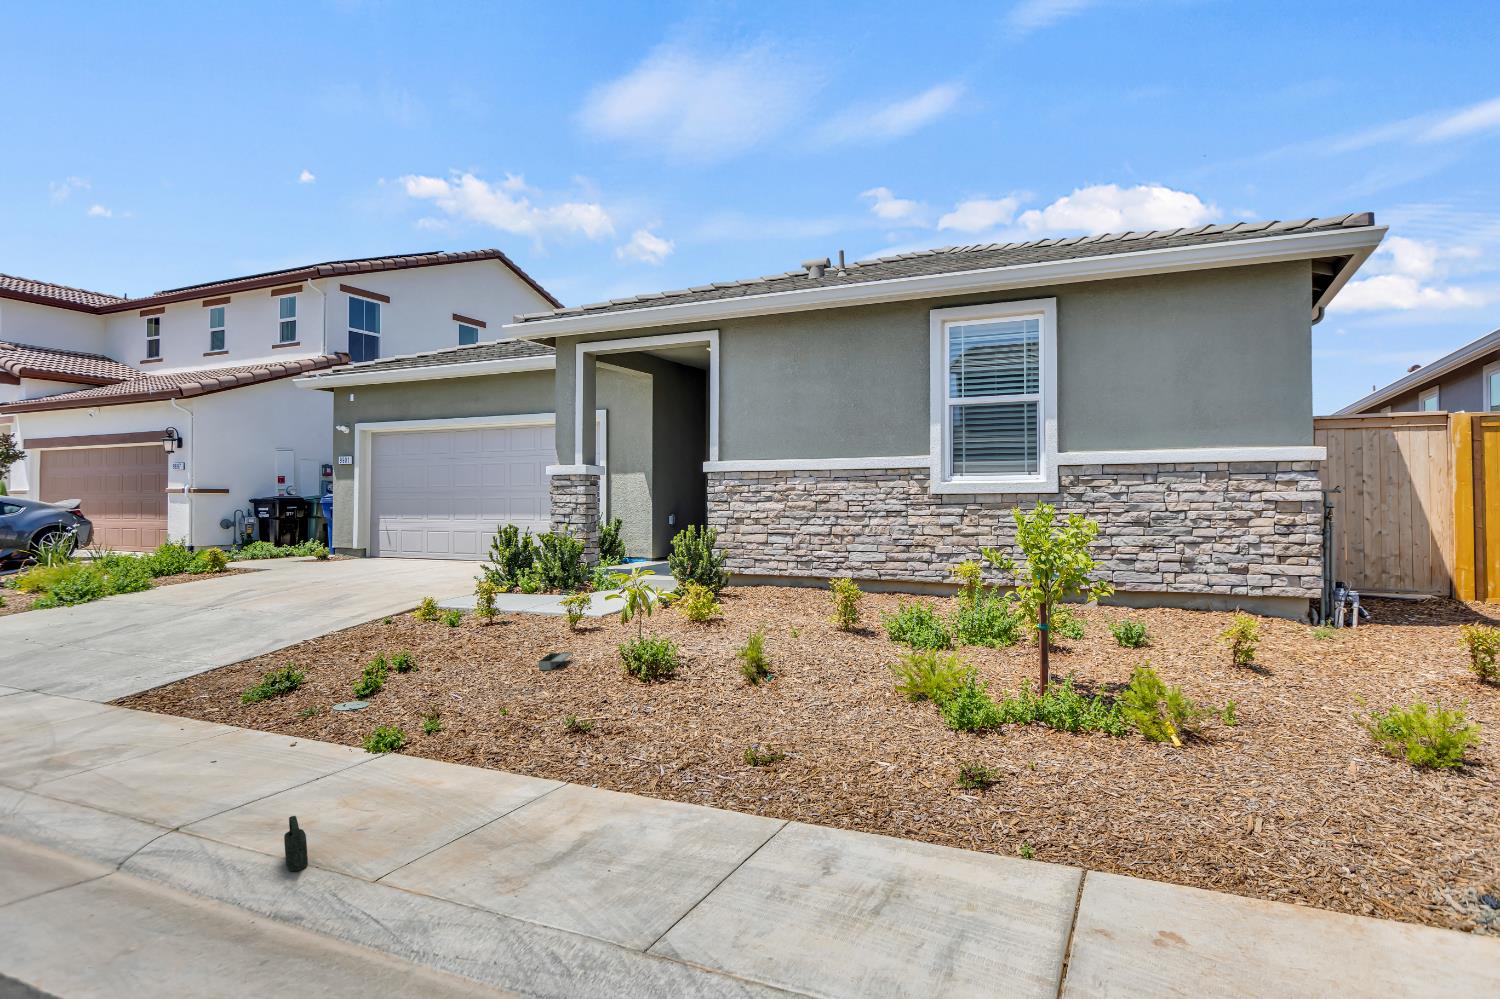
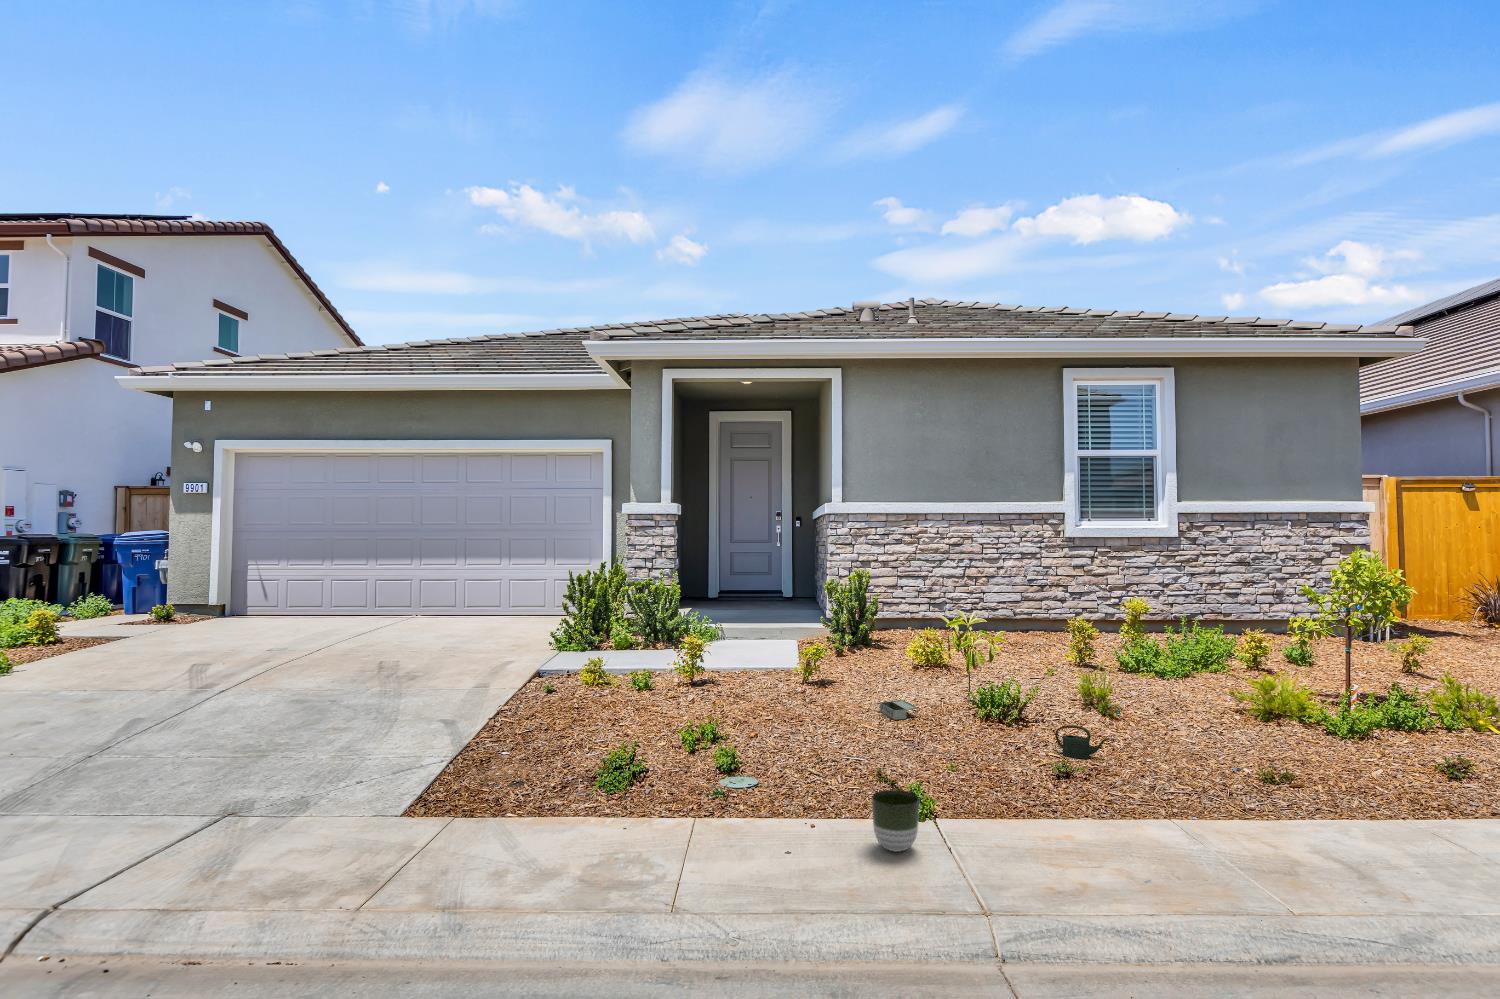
planter: none [254,731,304,786] -> present [872,790,919,852]
watering can: present [284,816,308,871] -> present [1055,725,1109,759]

